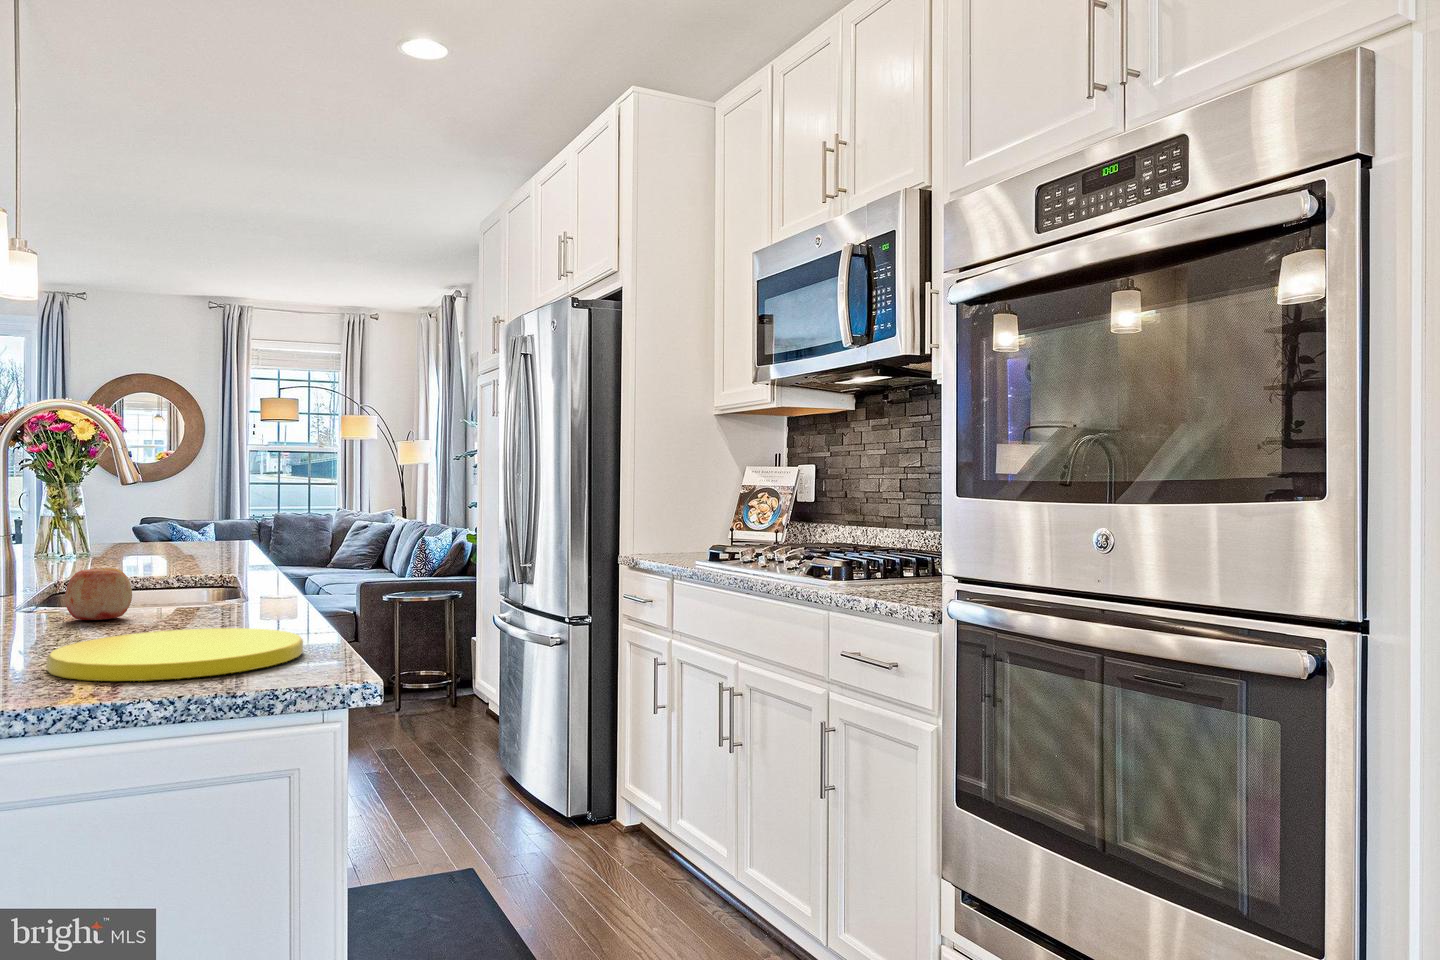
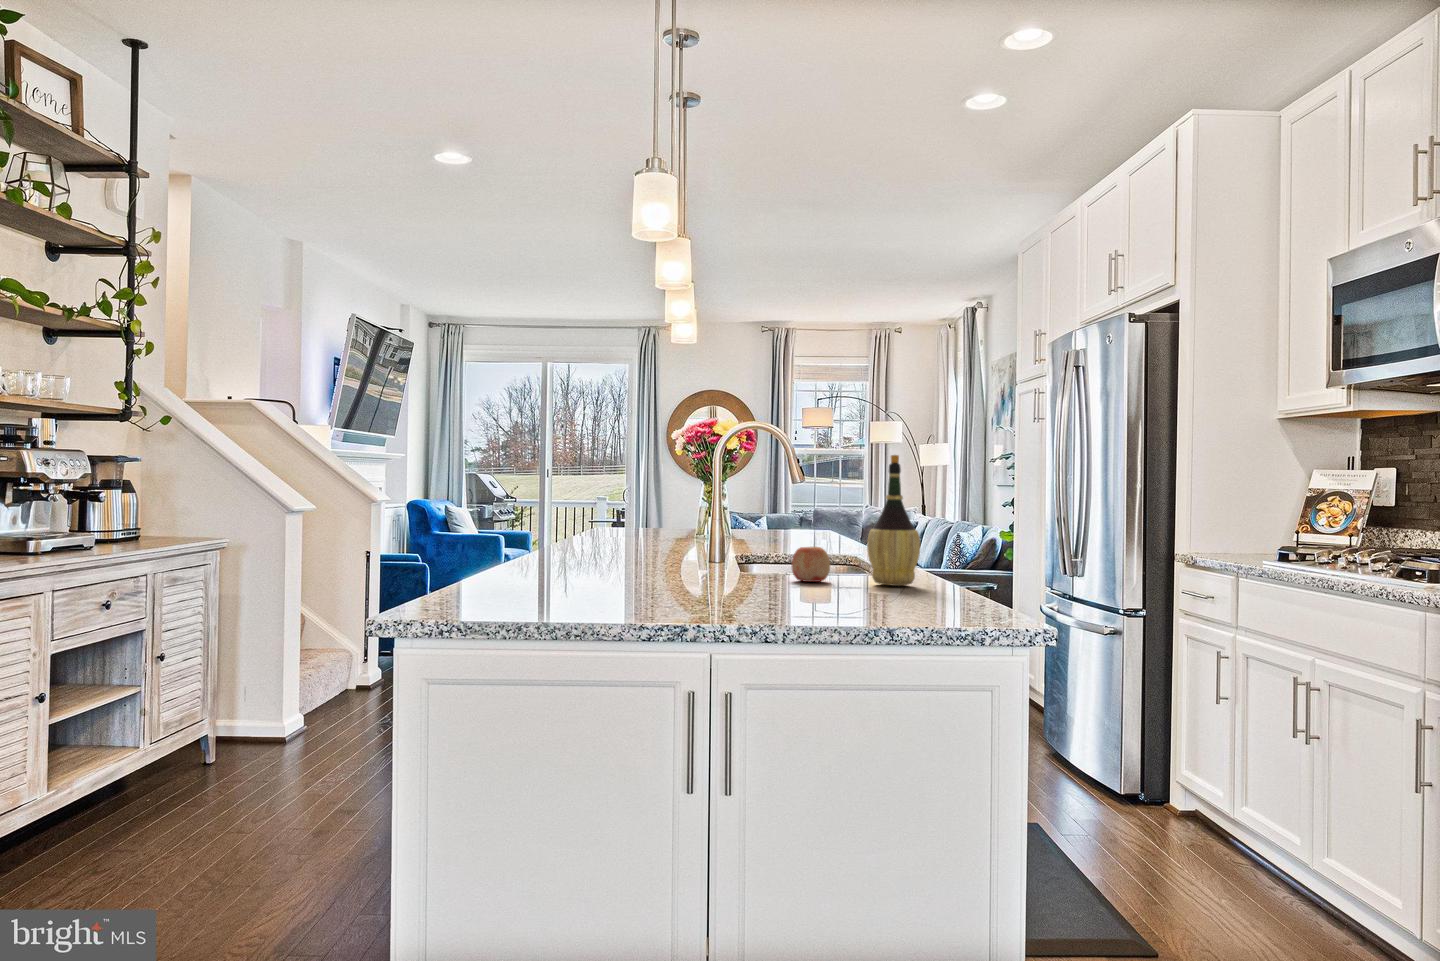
wine bottle: none [188,437,270,618] -> present [867,455,921,586]
plate: present [47,628,303,681] -> none [825,590,976,618]

